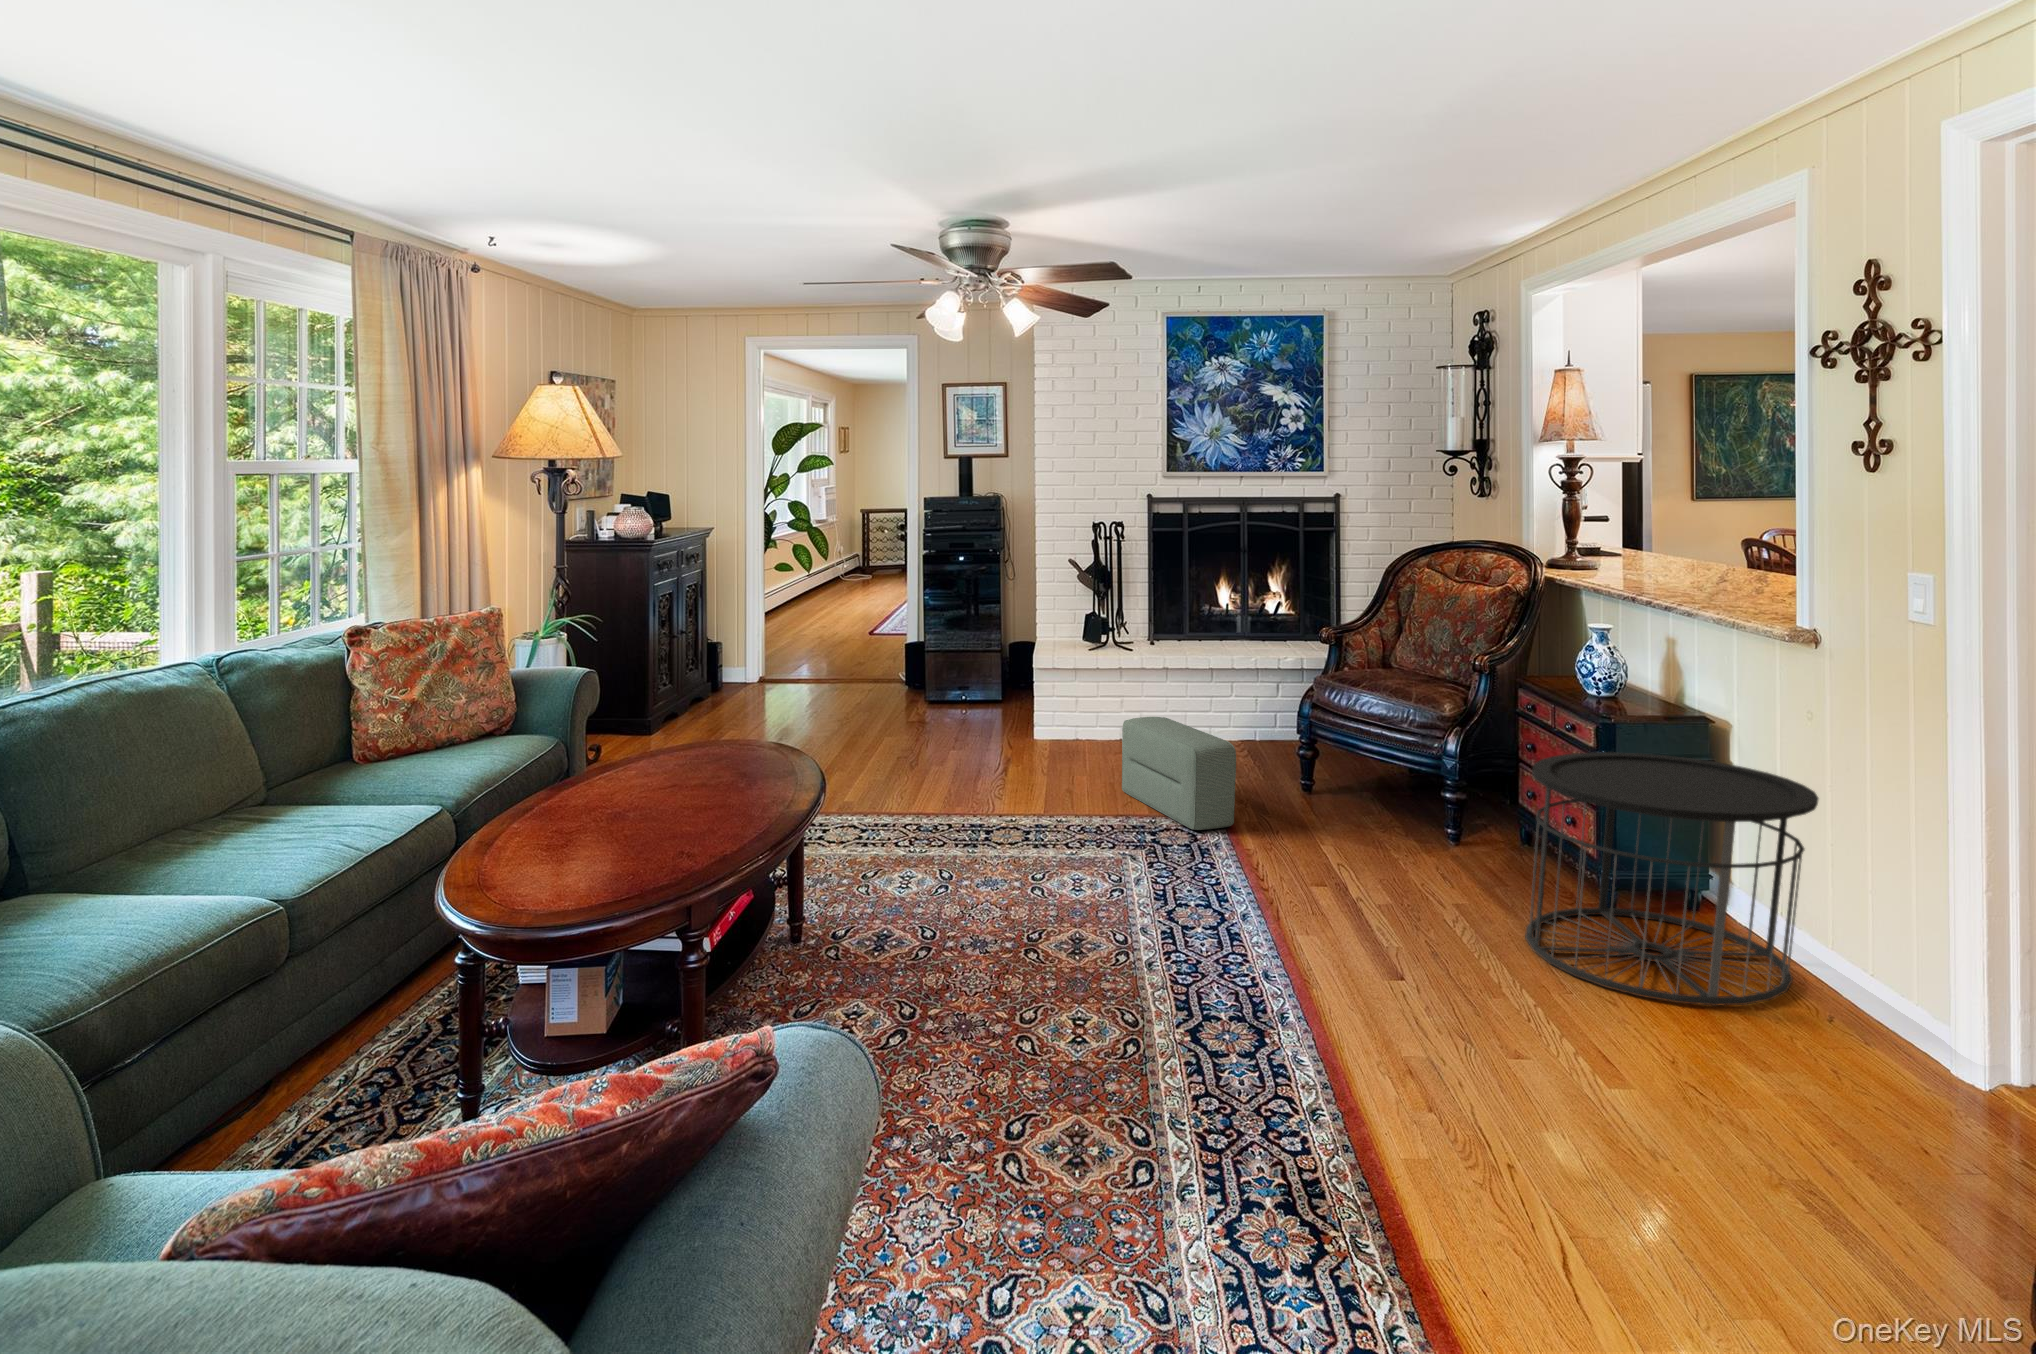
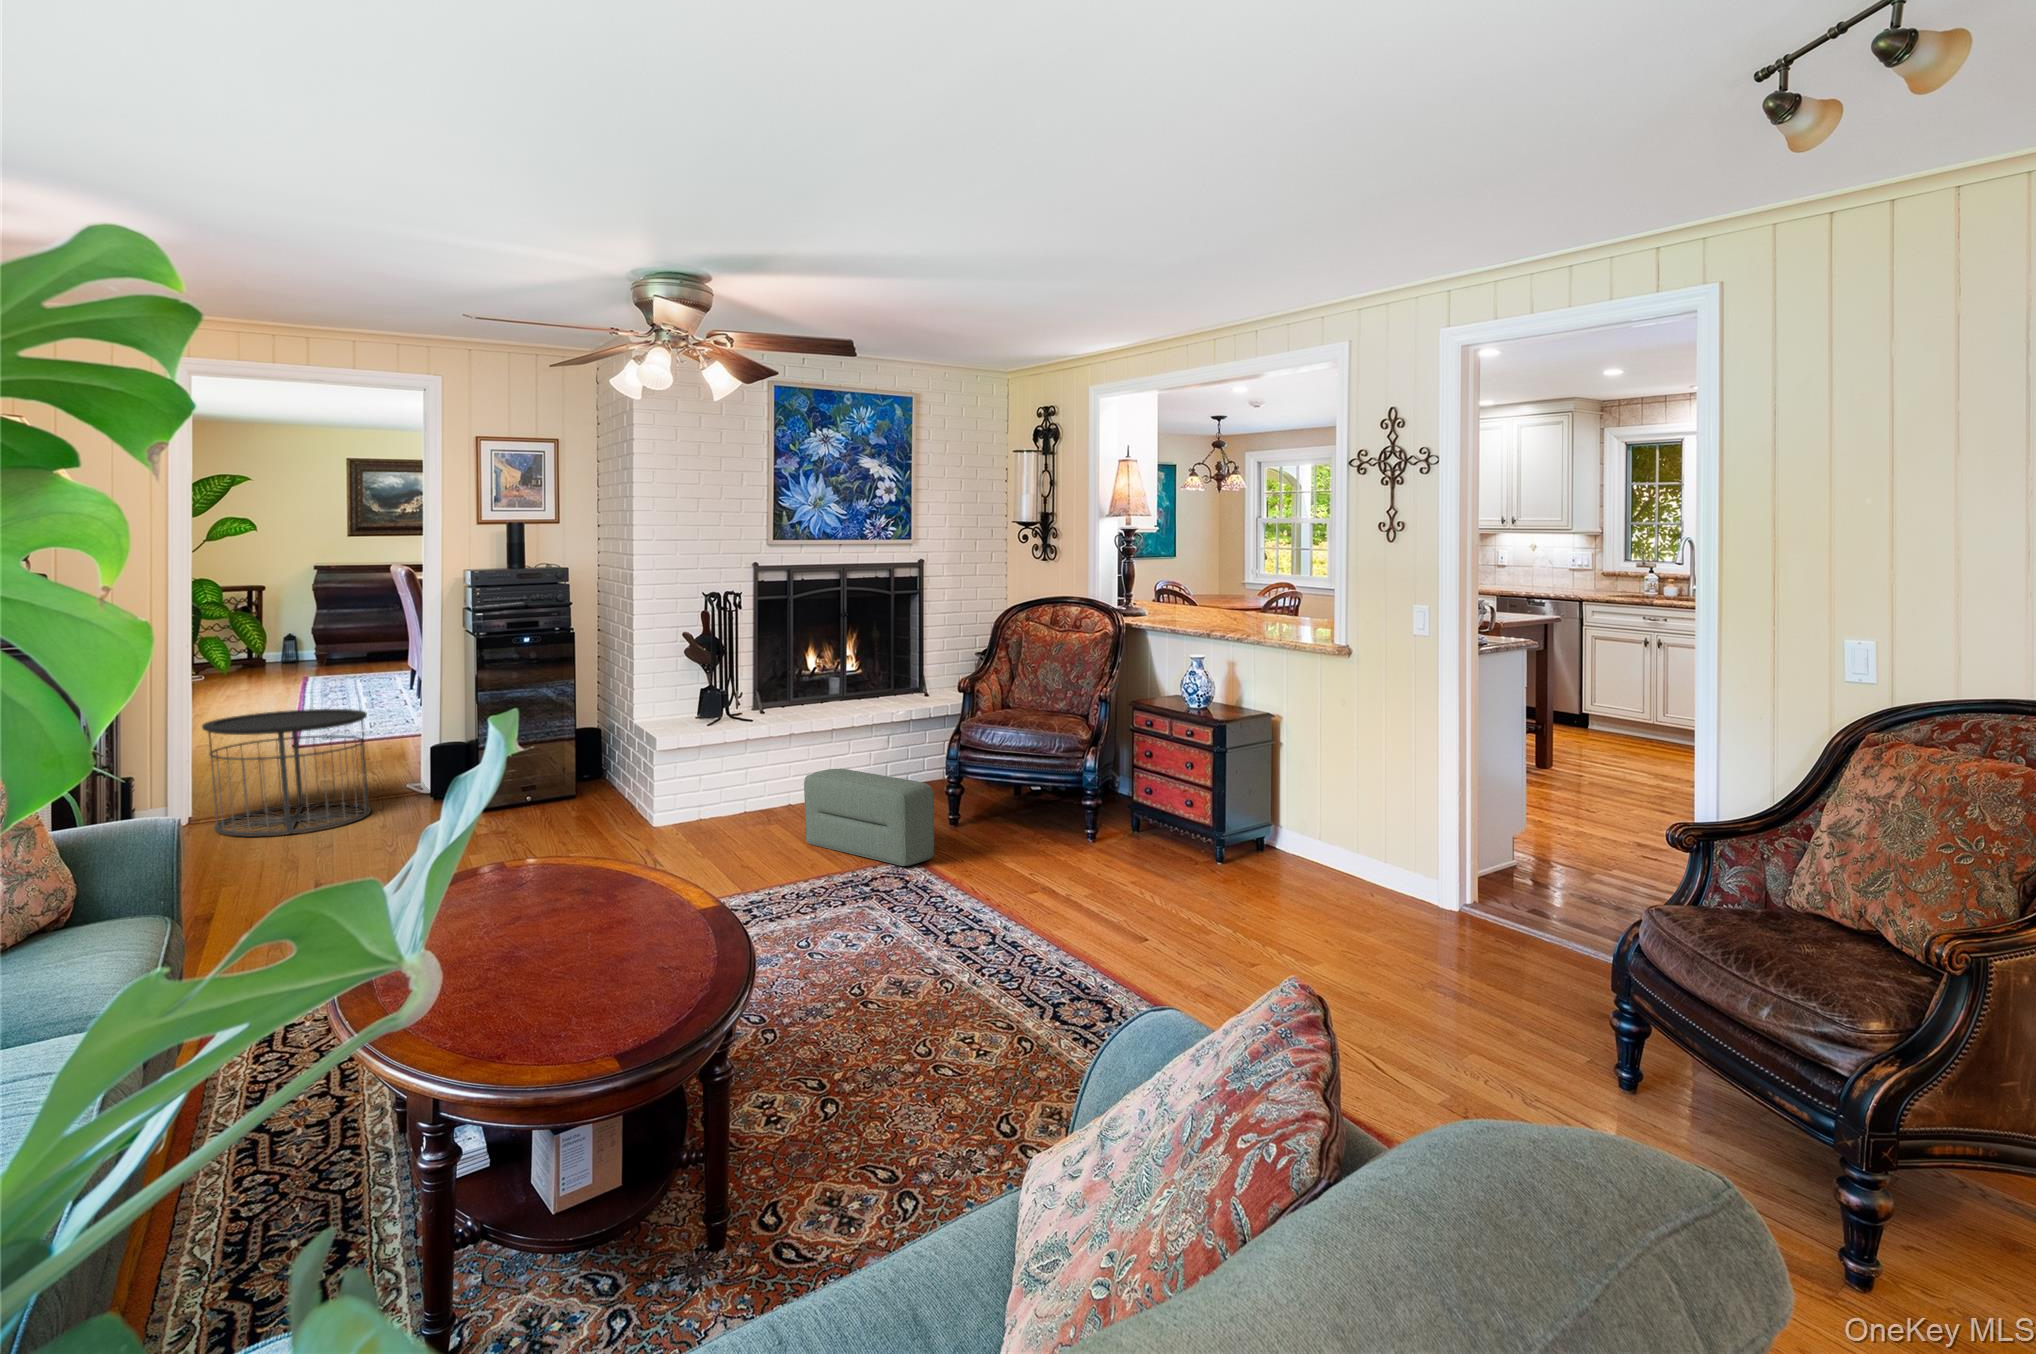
side table: present [1525,752,1819,1006] -> present [202,709,371,837]

